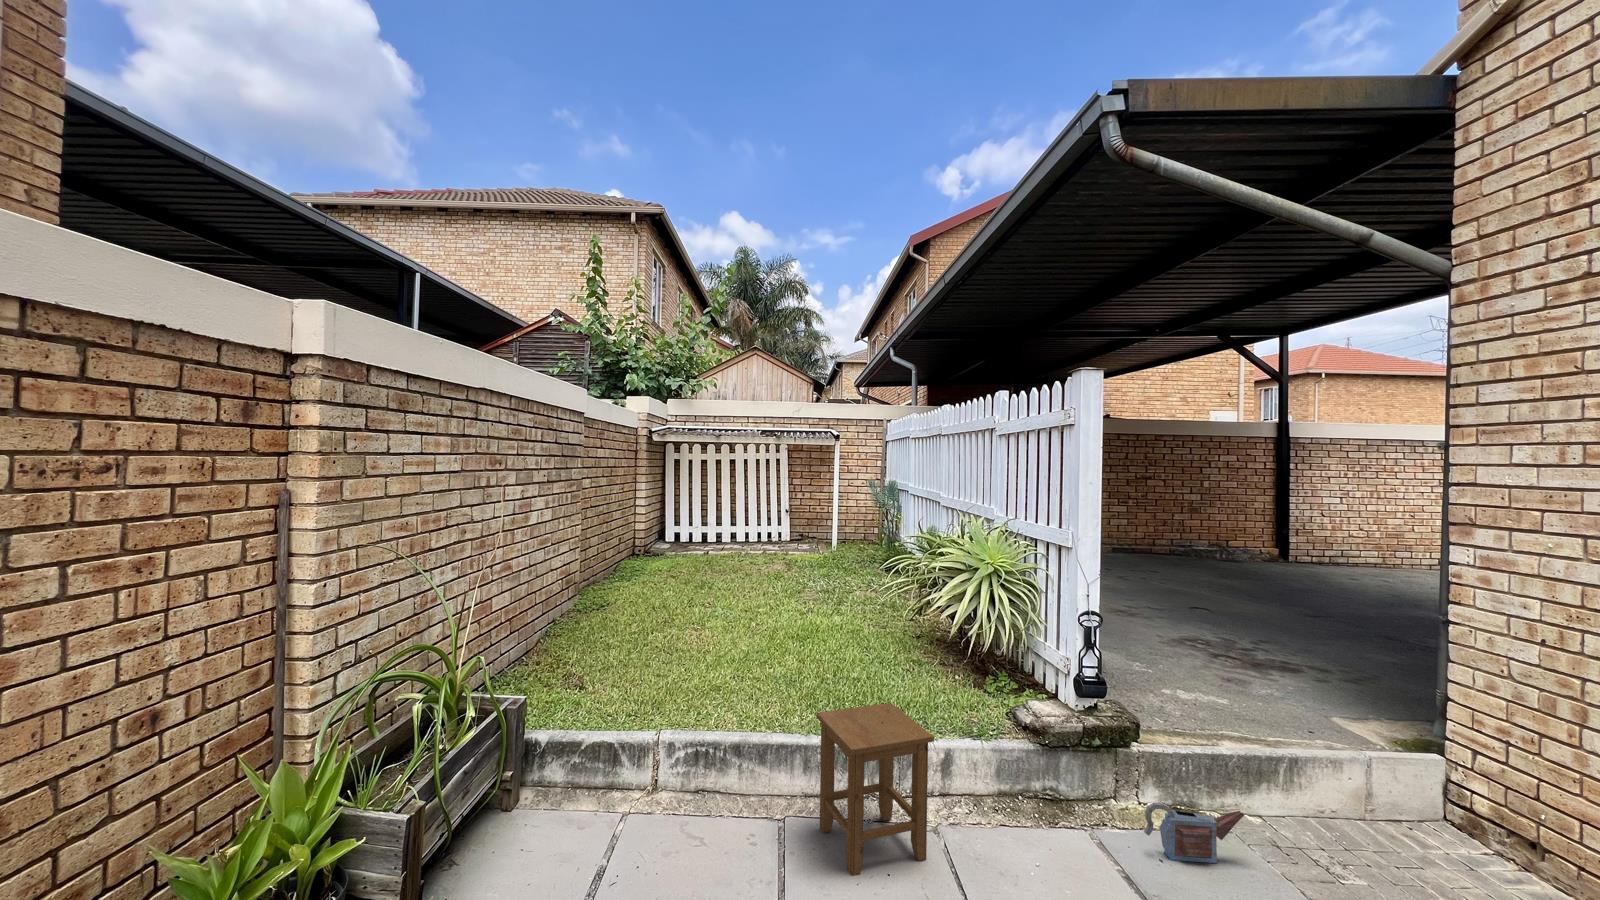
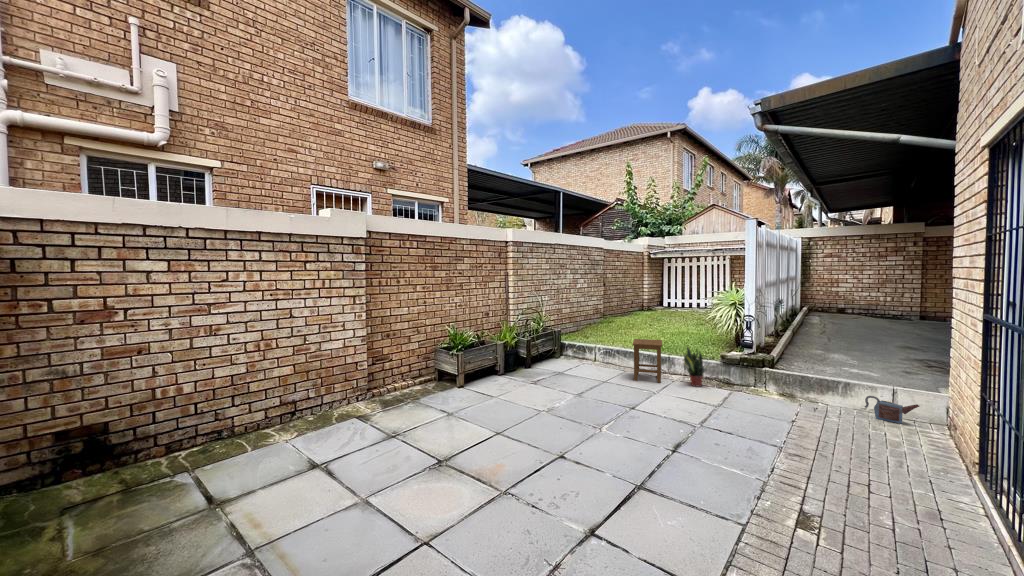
potted plant: none [964,717,1045,842] -> present [684,347,709,387]
watering can: present [1144,803,1244,863] -> present [865,396,919,424]

